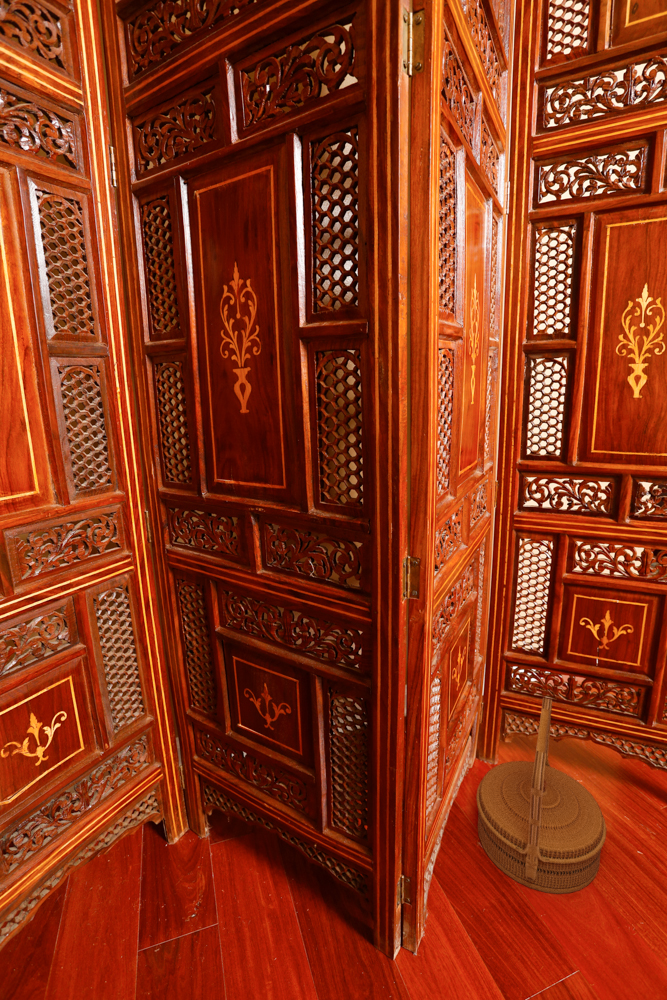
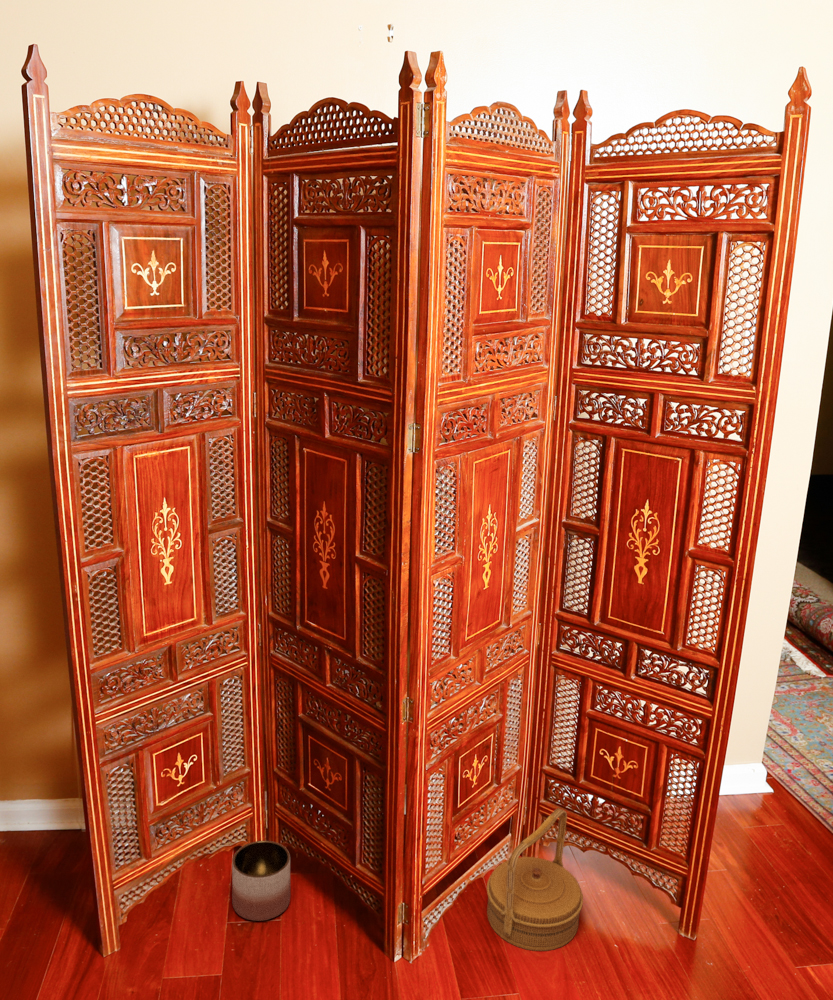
planter: none [139,810,228,941] -> present [232,841,291,921]

